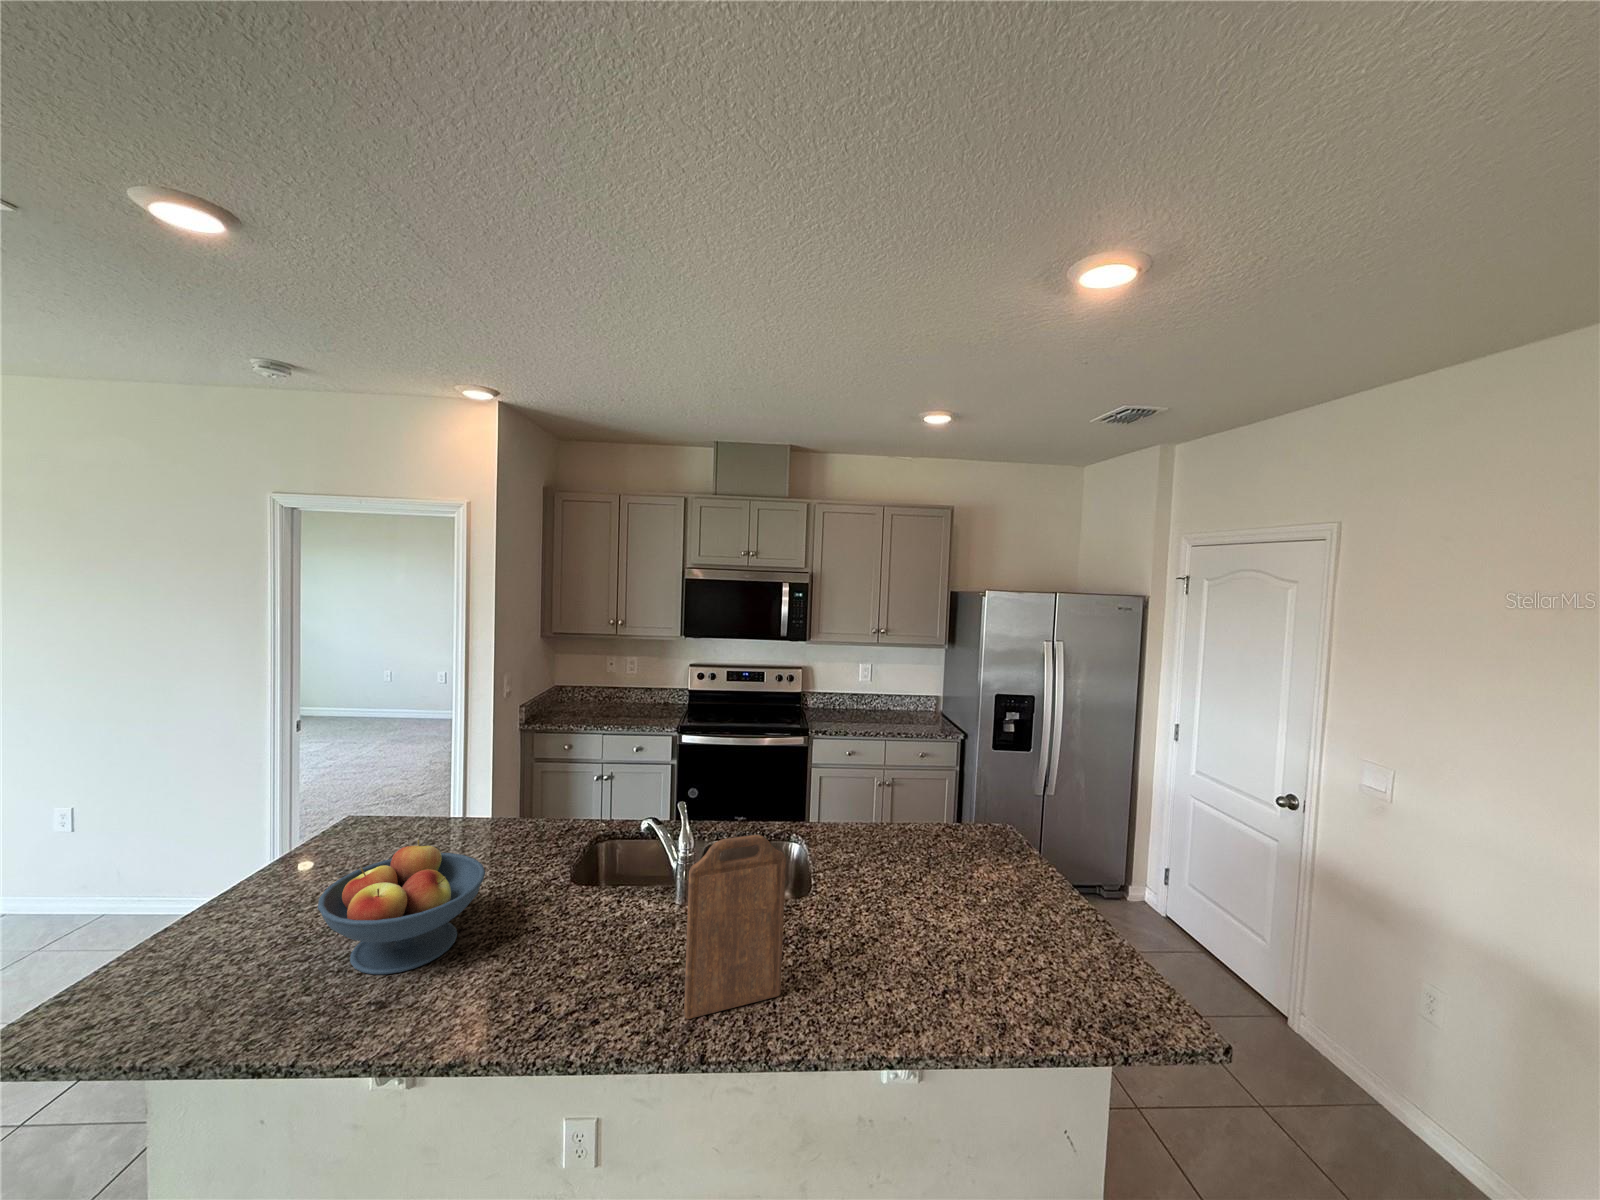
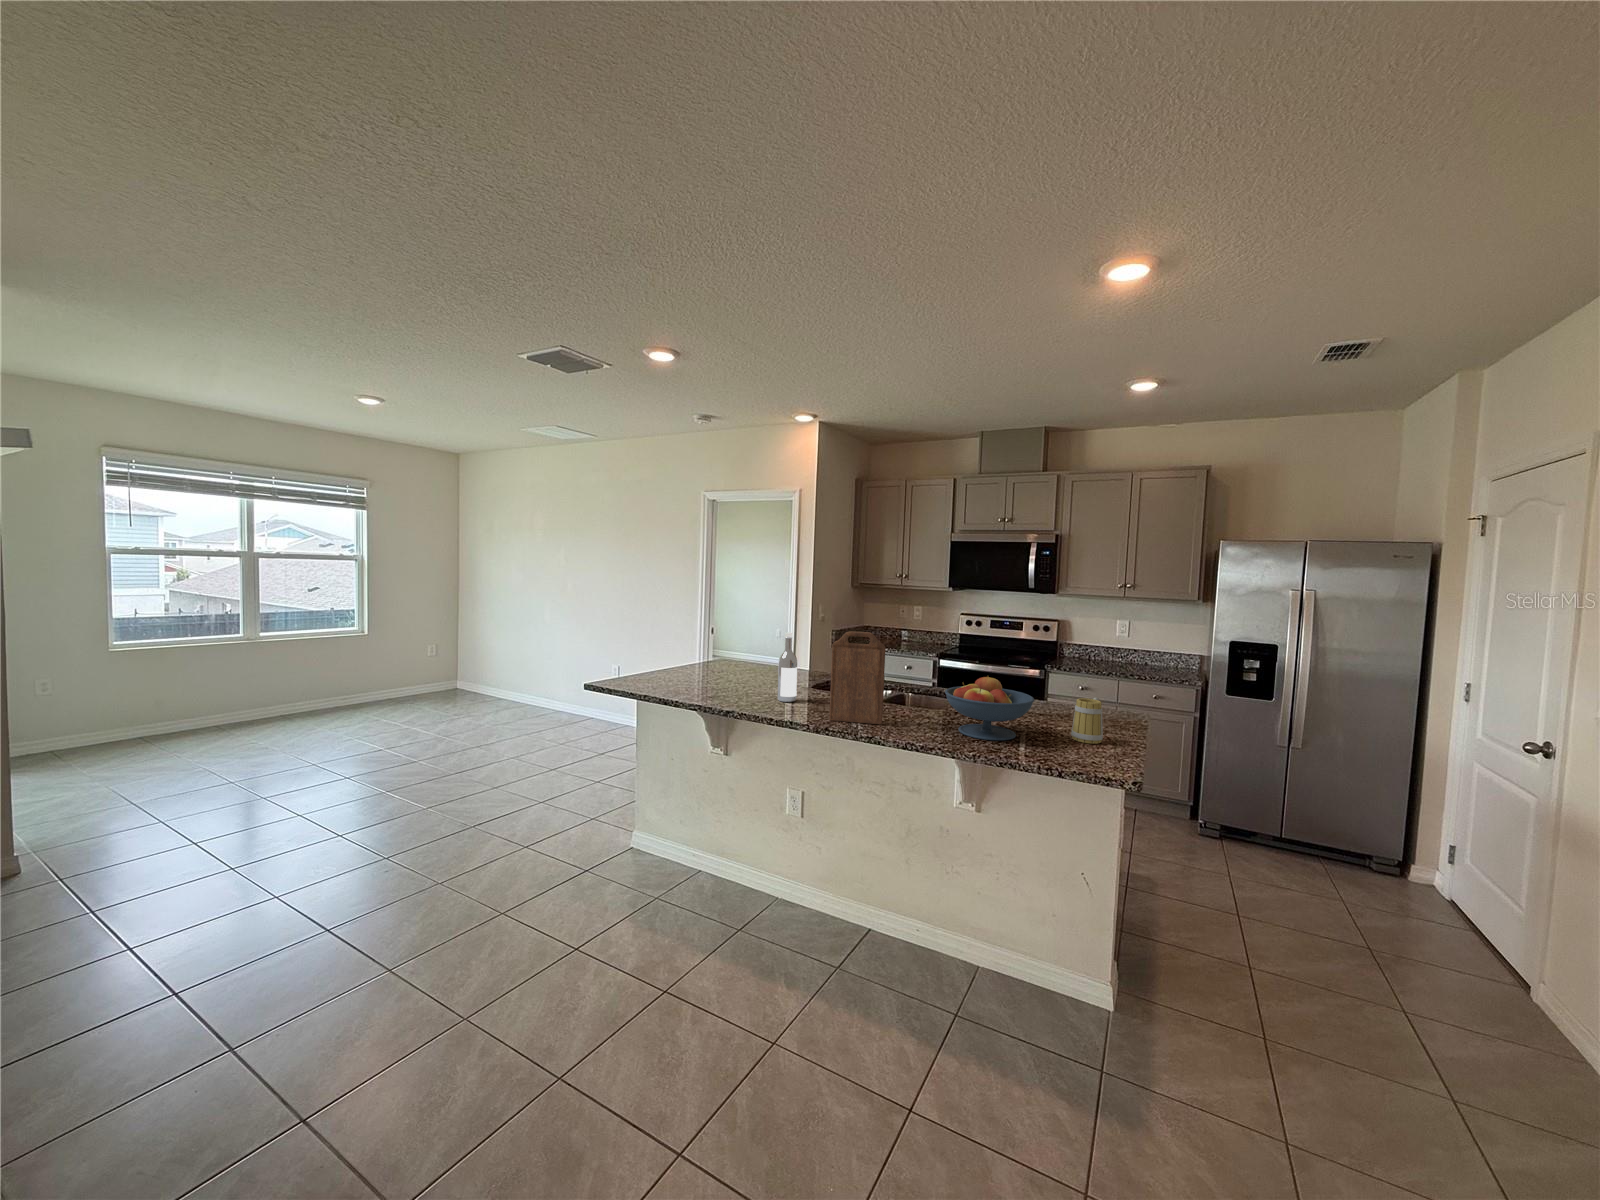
wine bottle: none [536,825,575,968] -> present [778,632,797,702]
fruit bowl: present [318,840,485,974] -> present [945,676,1034,741]
mug: none [1016,854,1058,932] -> present [1071,697,1103,744]

